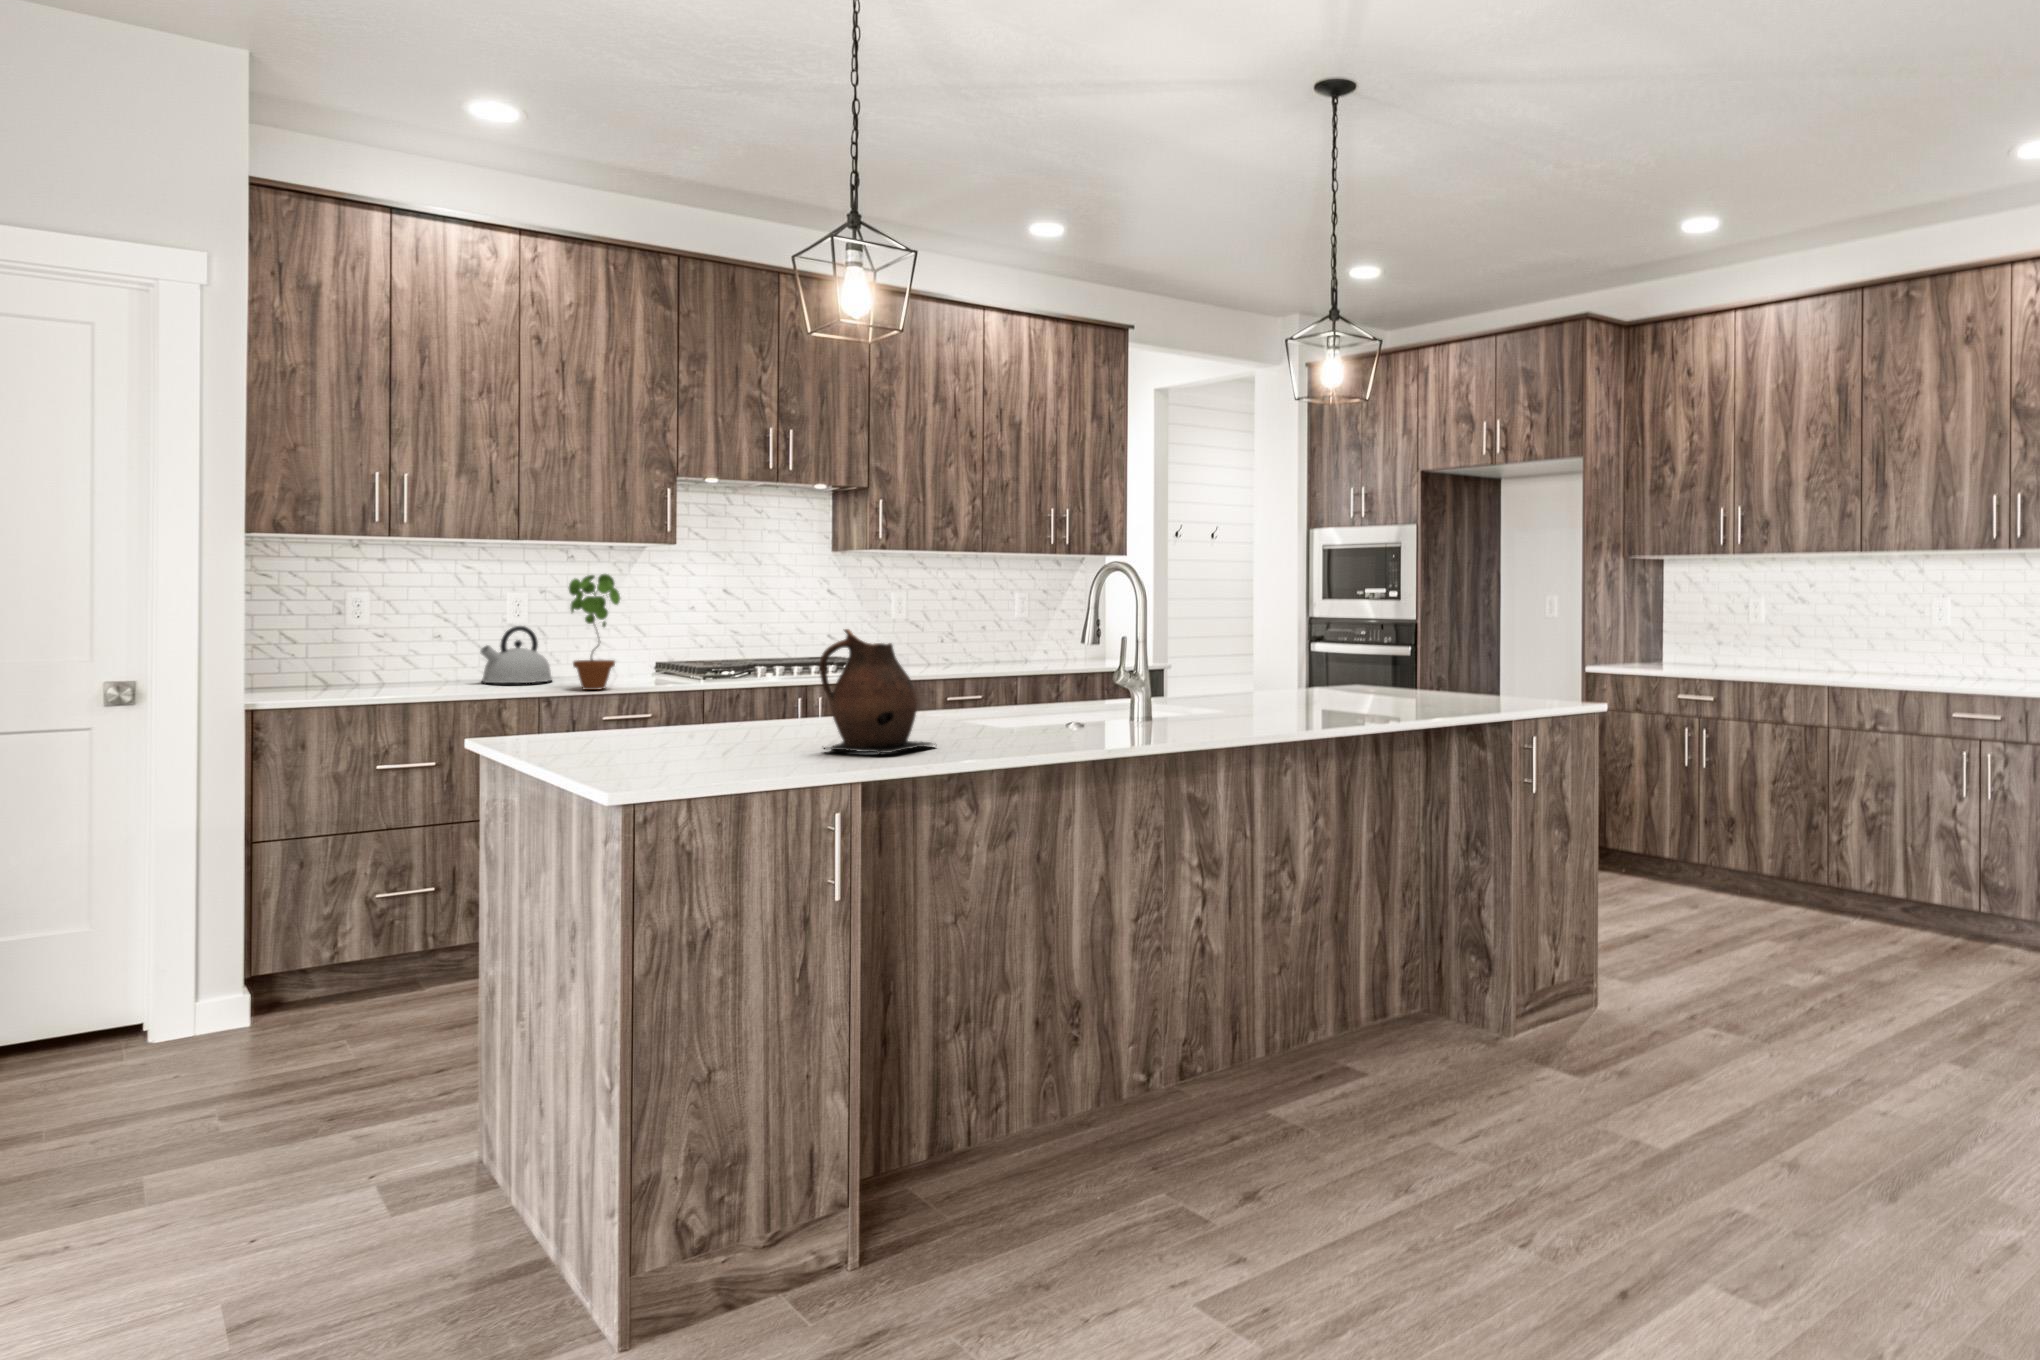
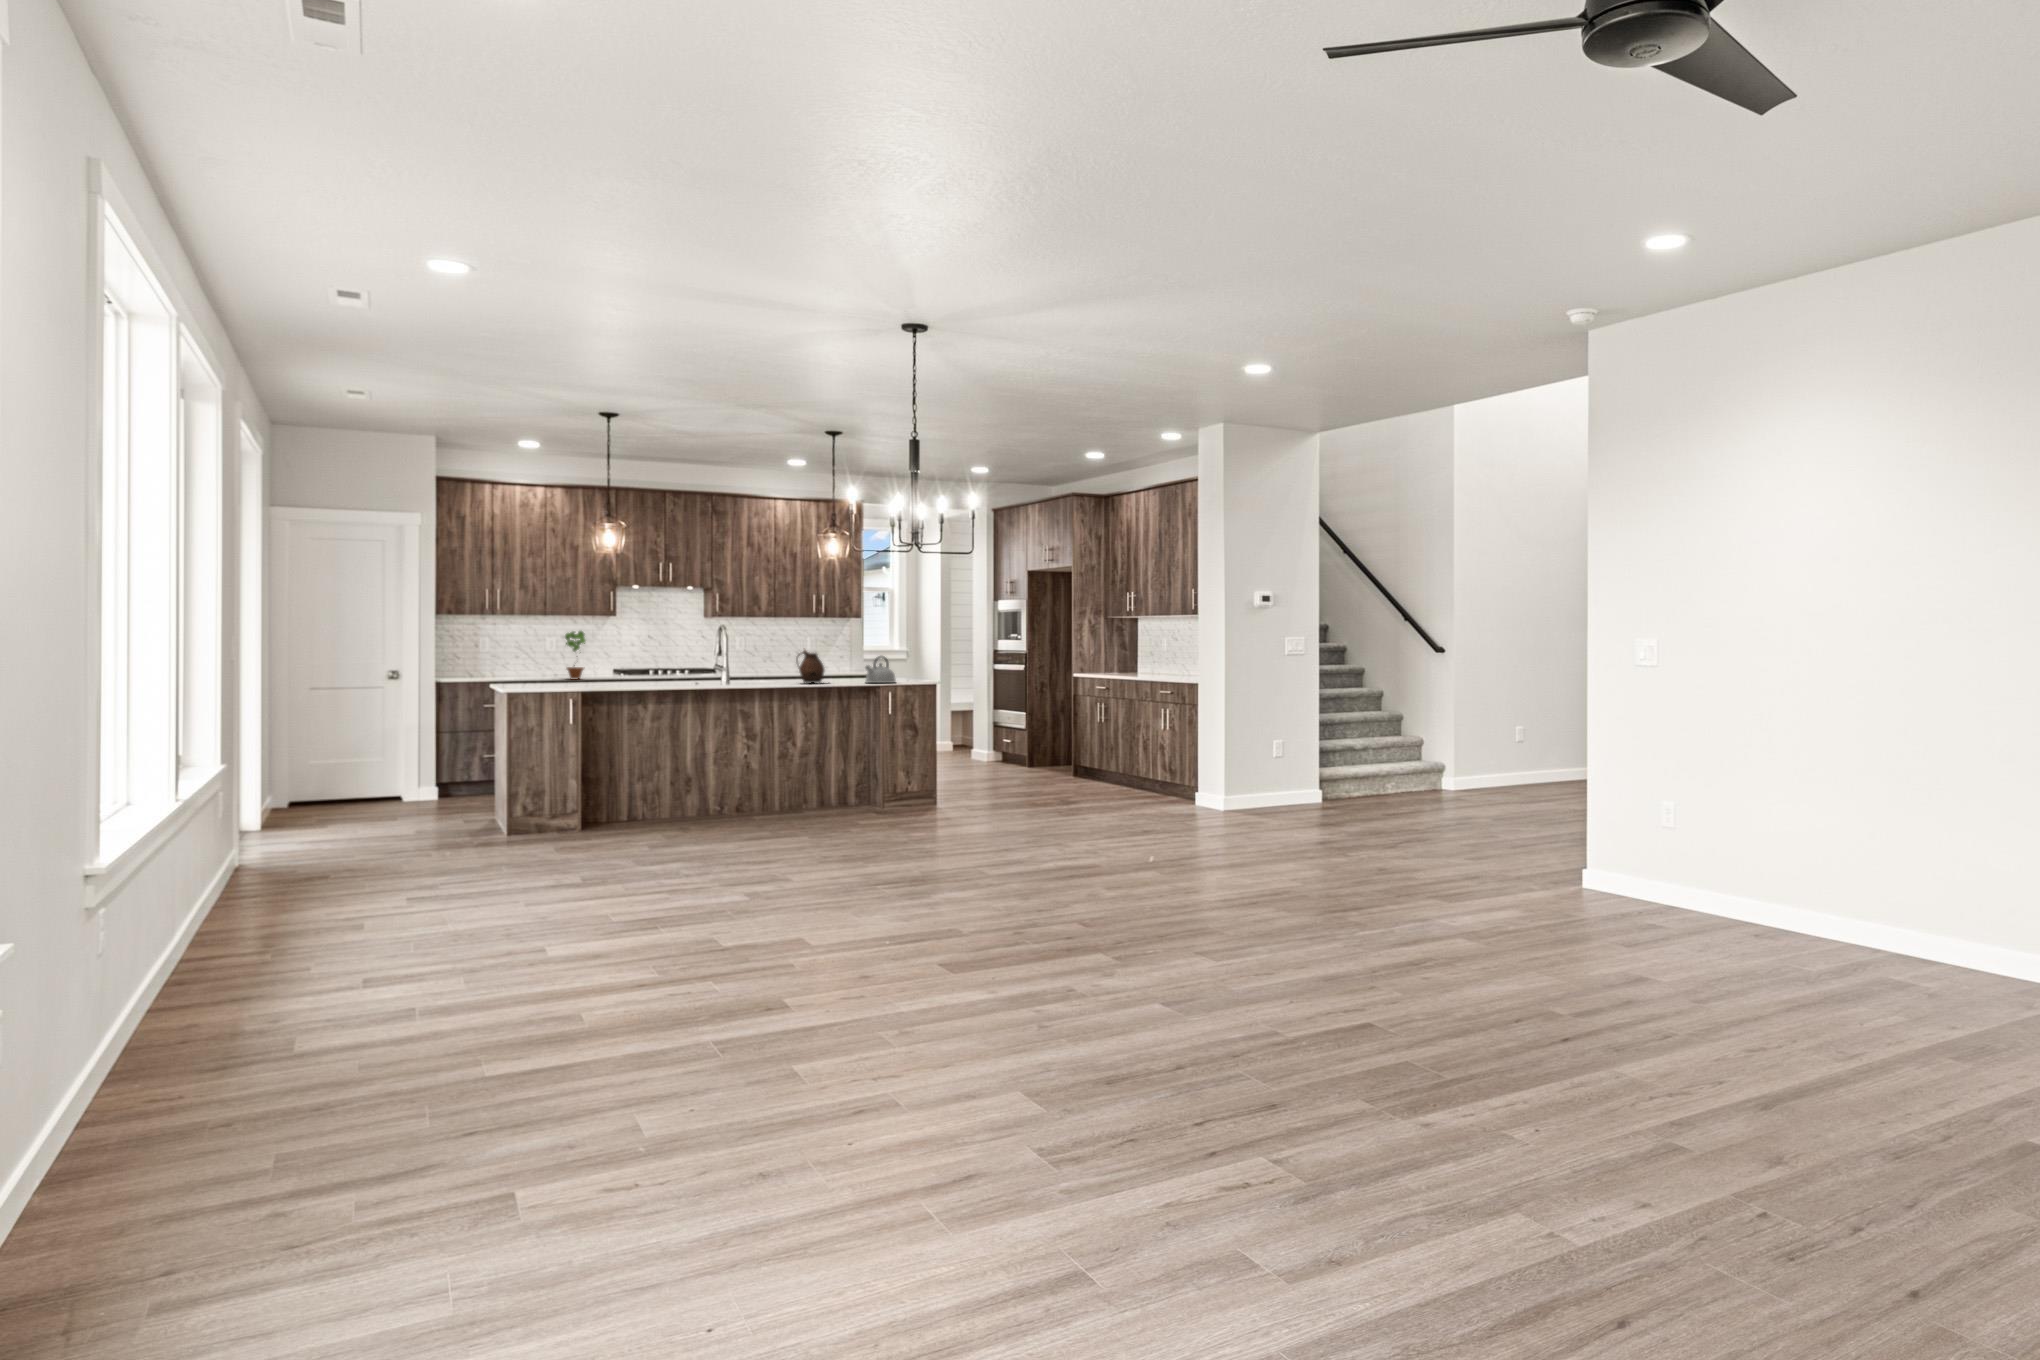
kettle: present [480,626,552,683] -> present [865,656,896,683]
ceramic pitcher: present [819,629,935,754] -> present [796,650,825,683]

